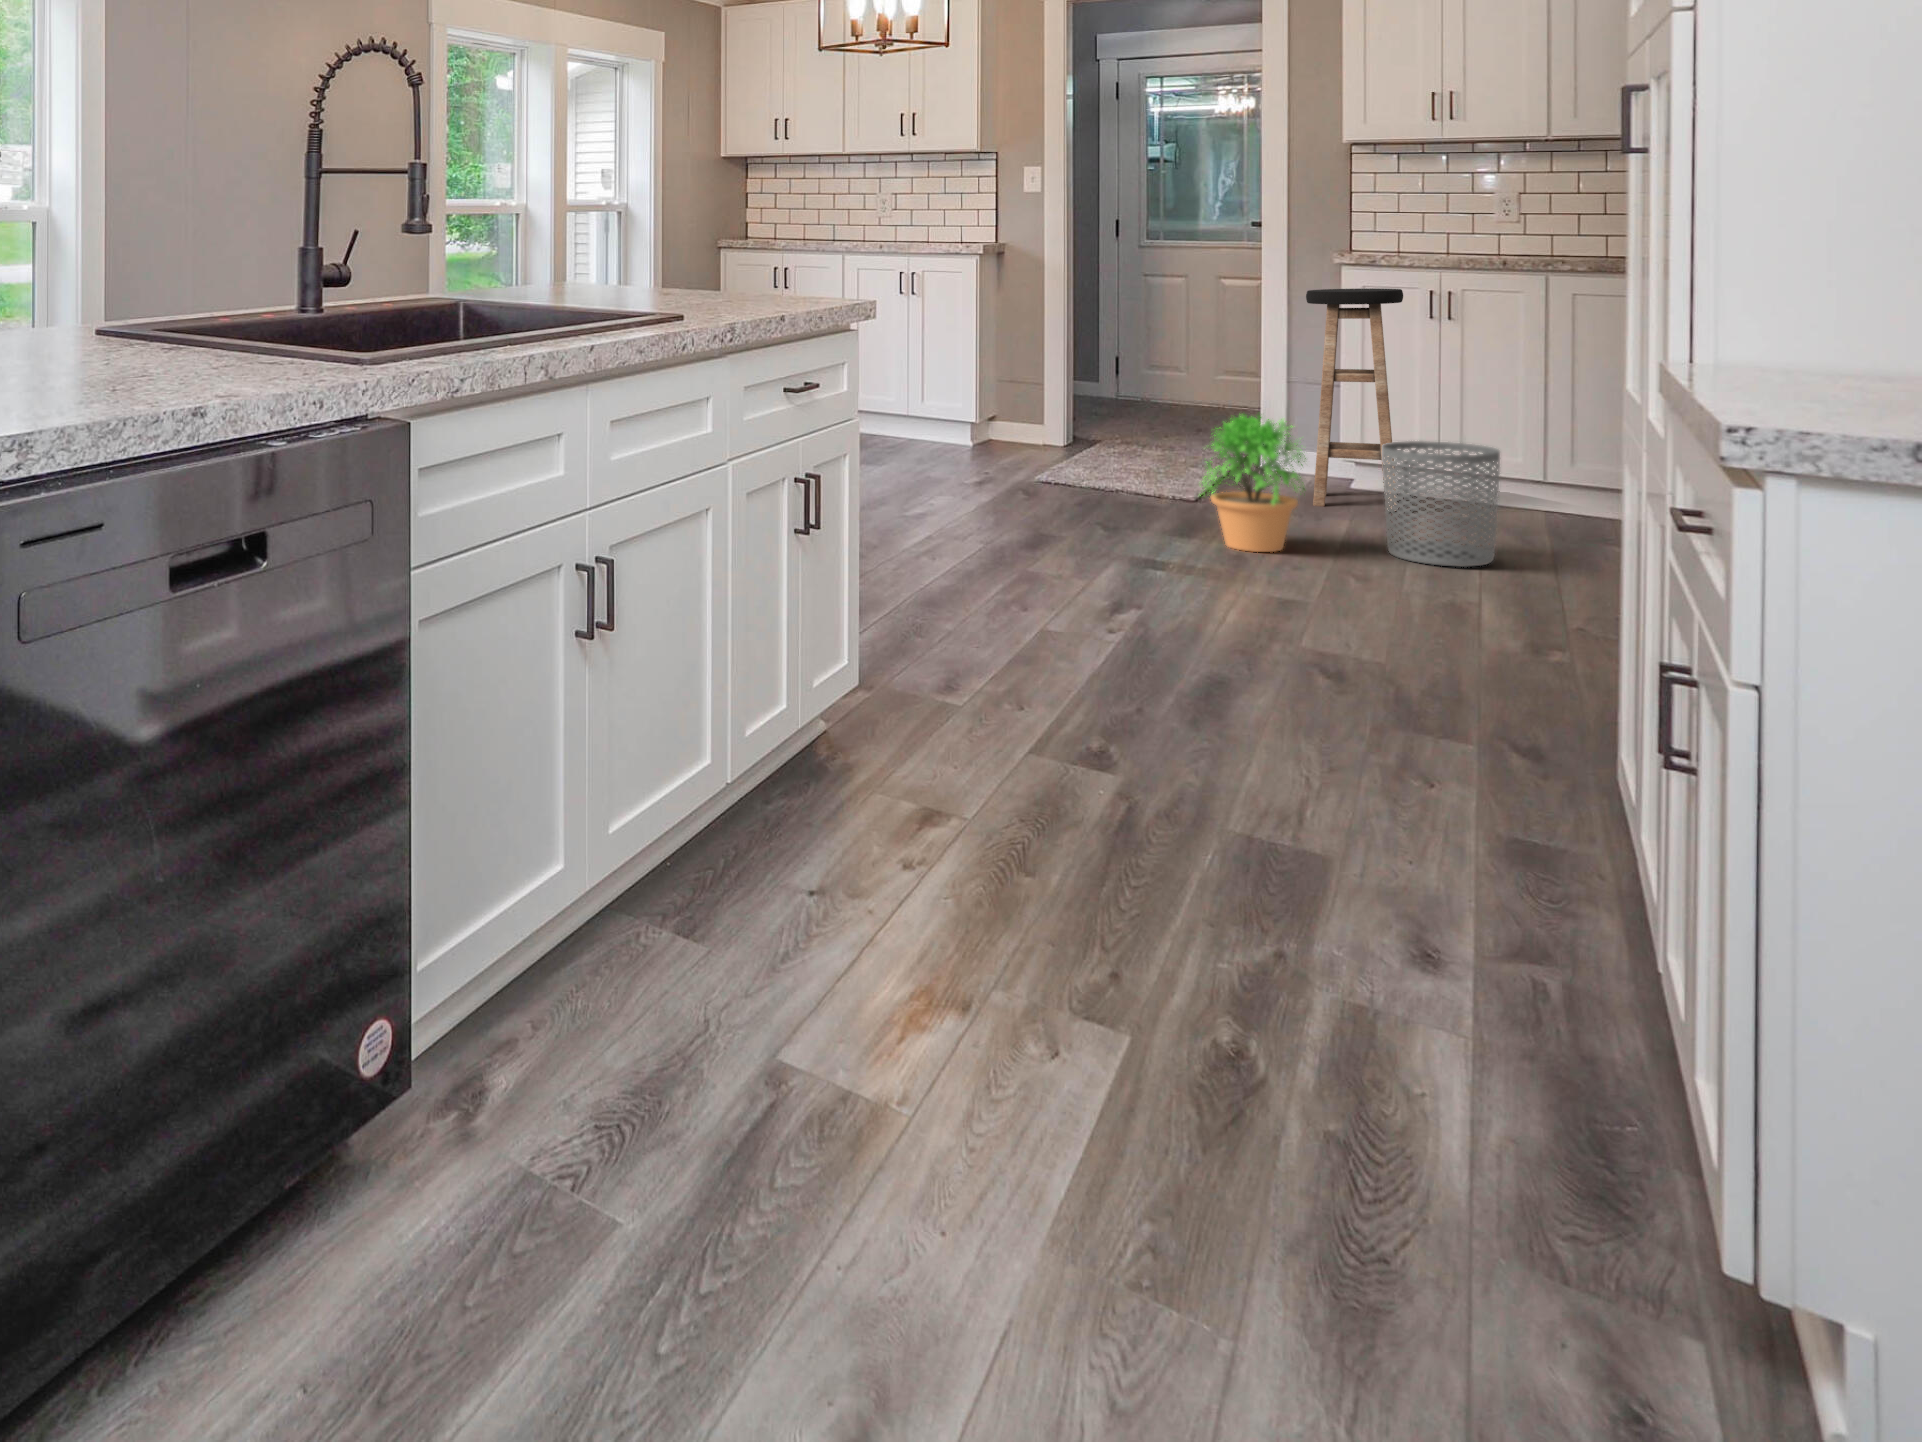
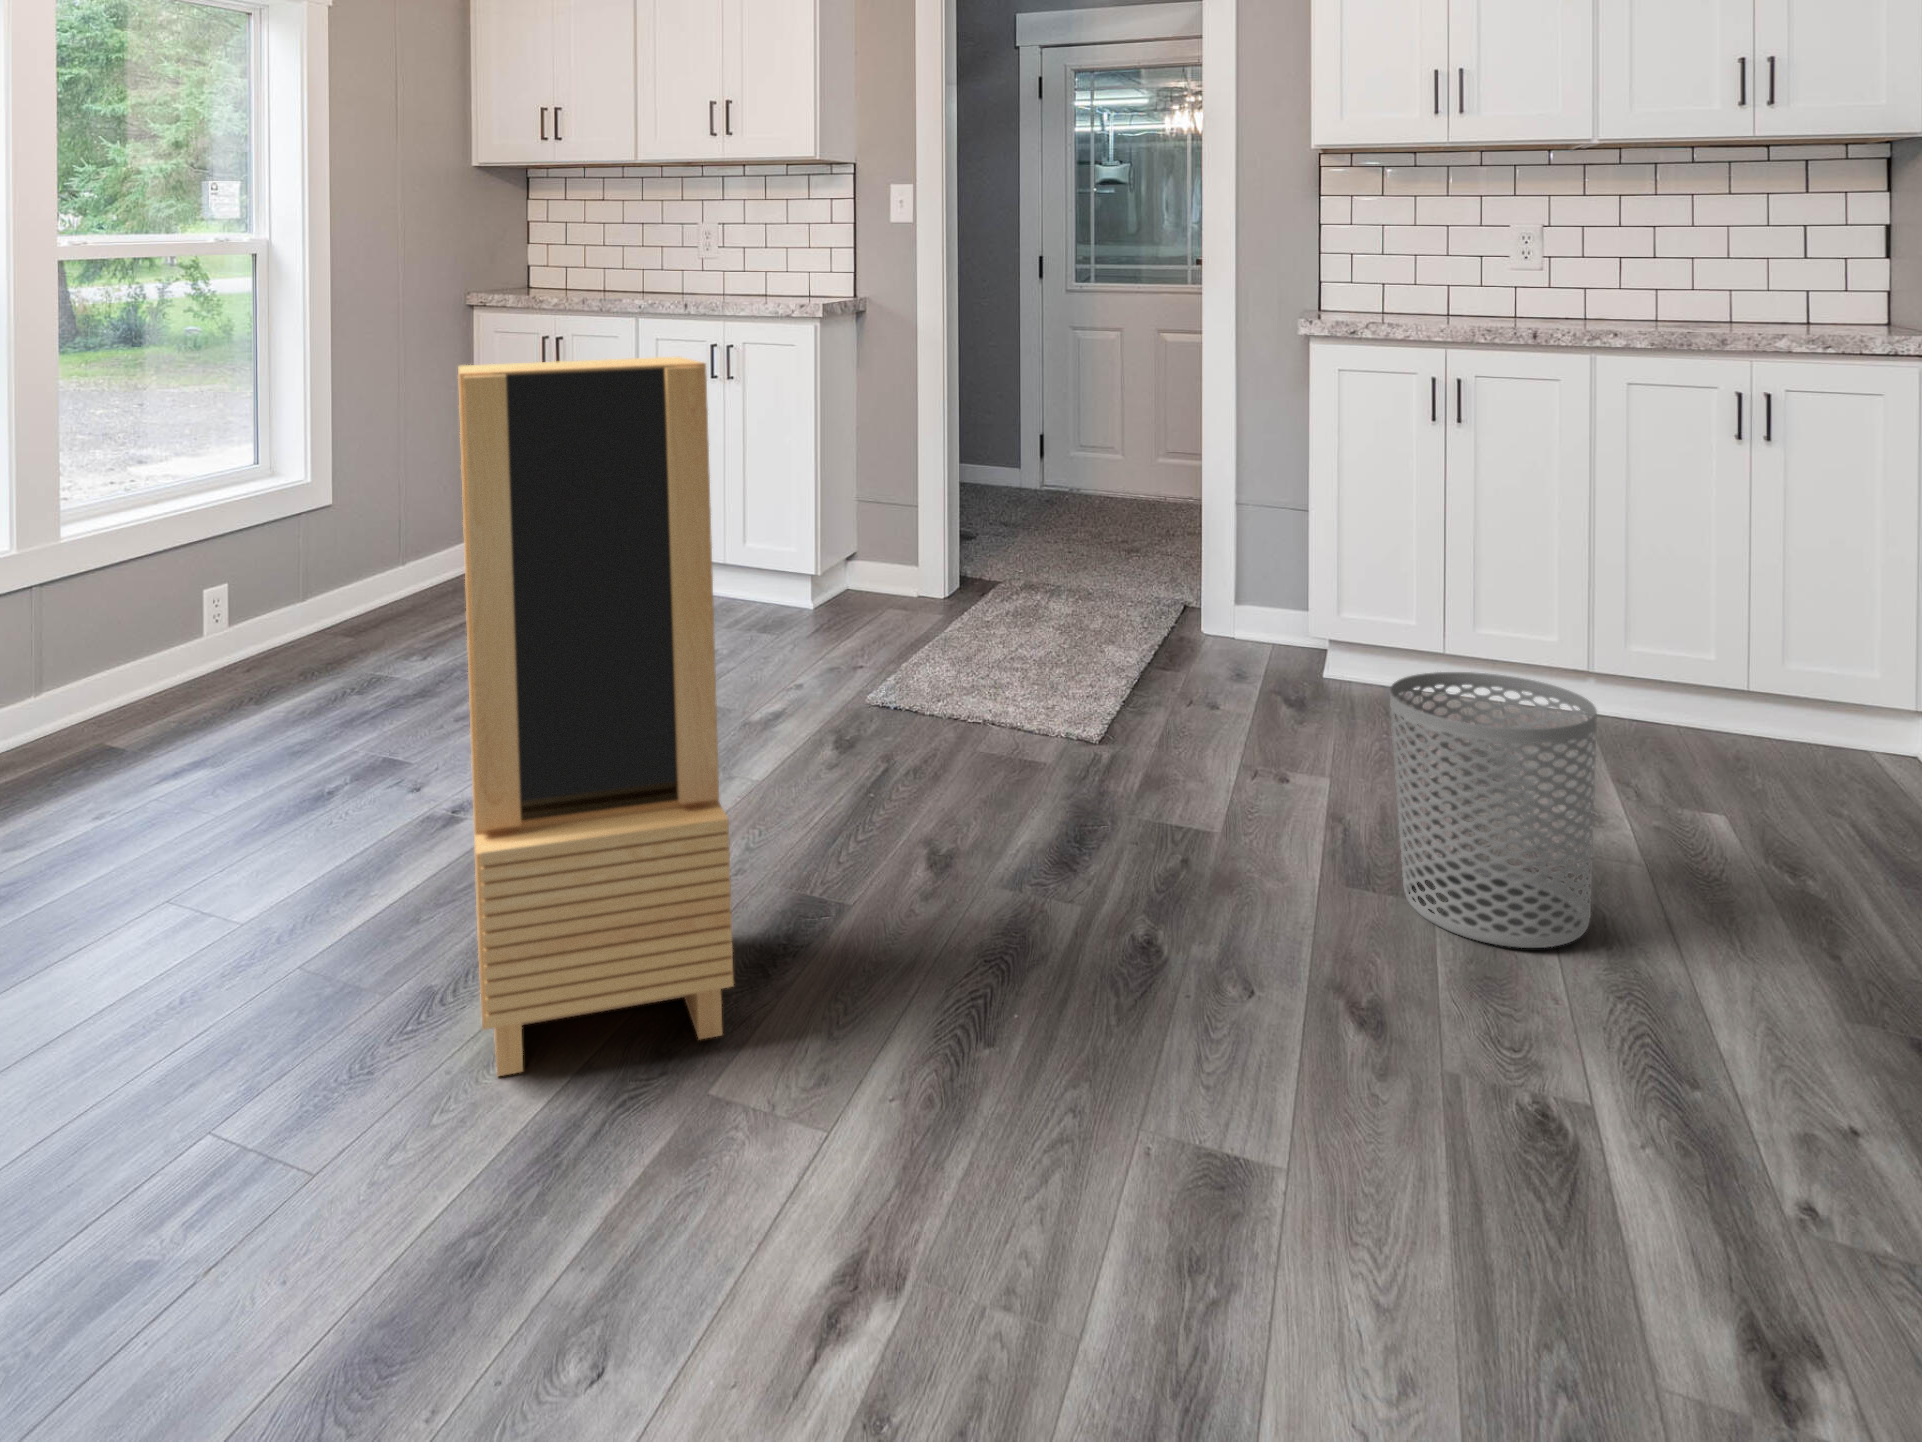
storage cabinet: none [906,271,1052,566] -> present [458,357,734,1076]
bar stool: present [1306,288,1403,511] -> none [1261,373,1403,750]
potted plant: present [1203,414,1306,552] -> none [1073,632,1272,921]

